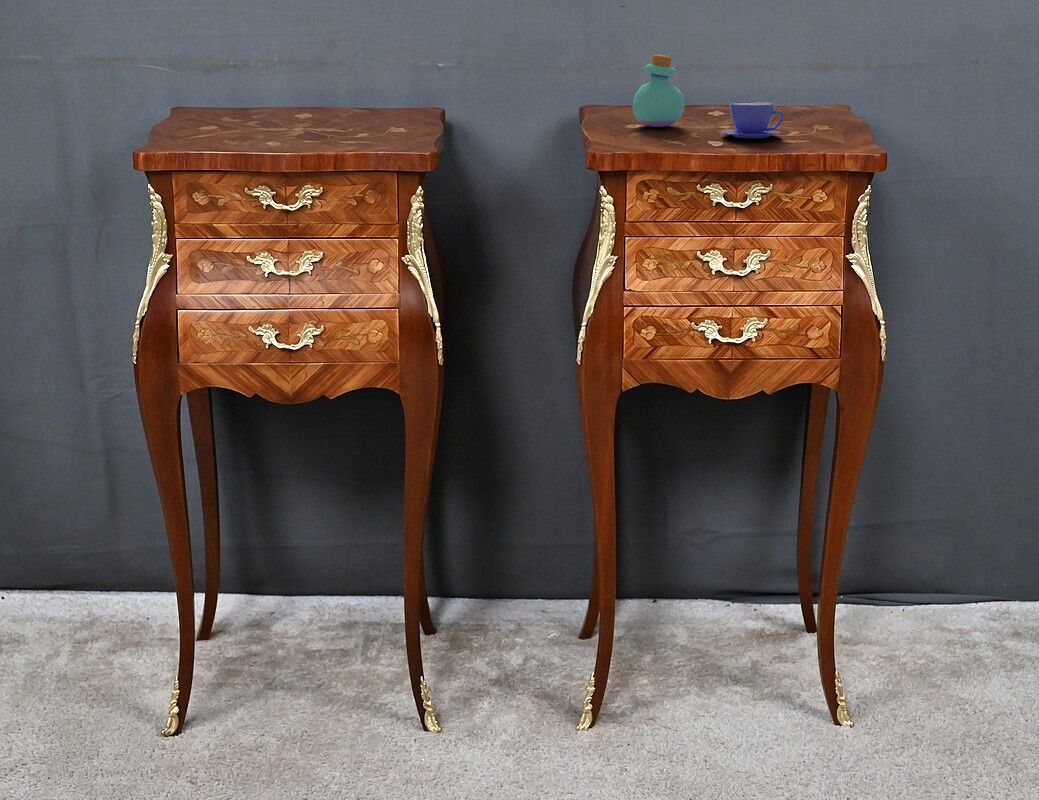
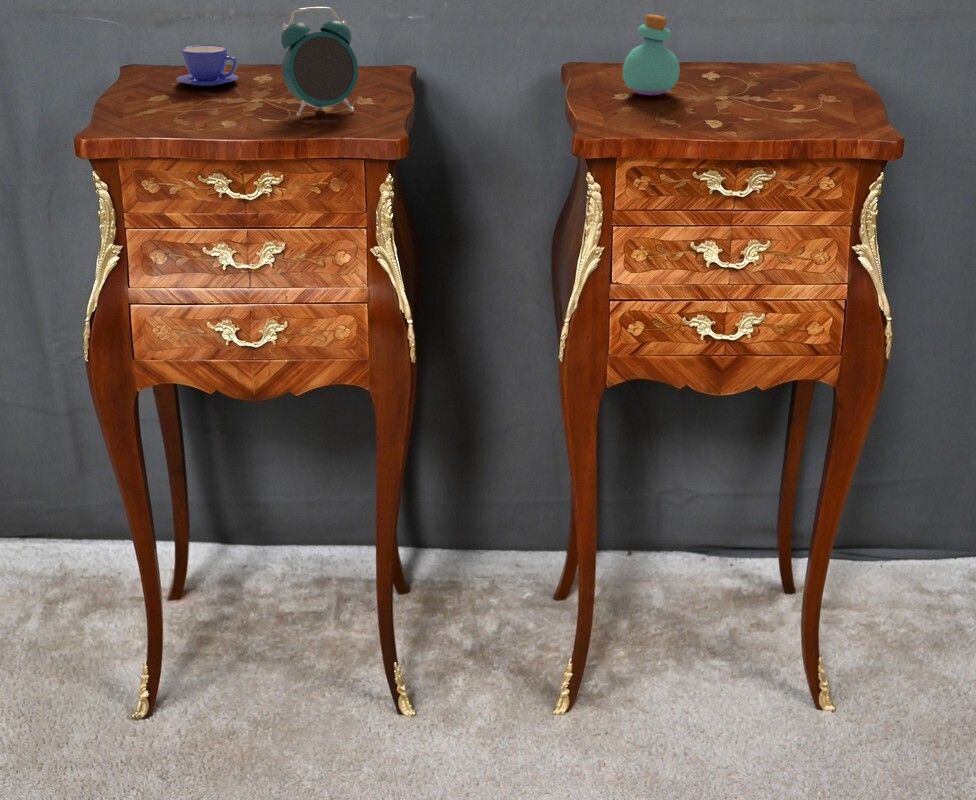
alarm clock: none [324,44,392,139] -> present [281,7,358,116]
teacup: present [722,102,784,138] -> present [176,45,238,86]

